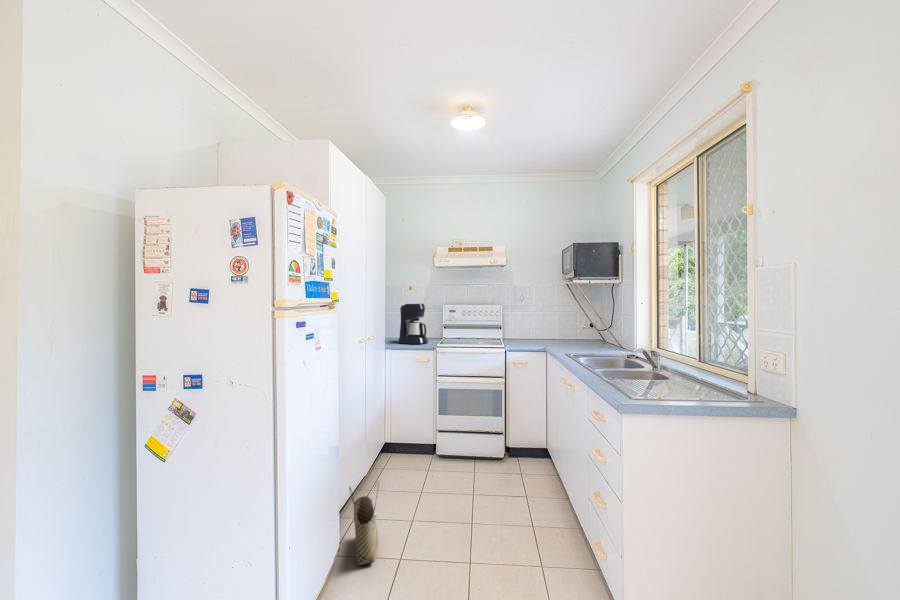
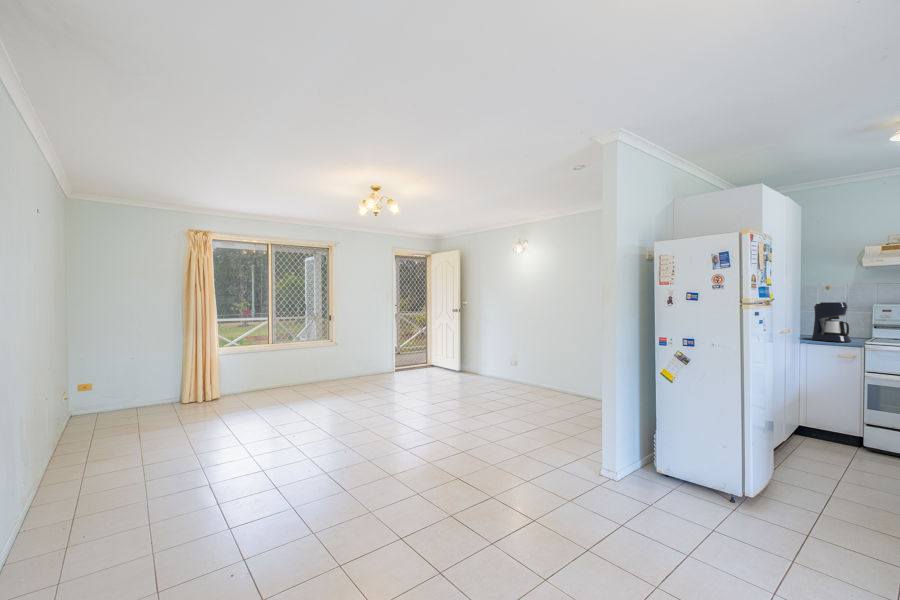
woven basket: present [349,482,379,565] -> none [778,436,807,494]

